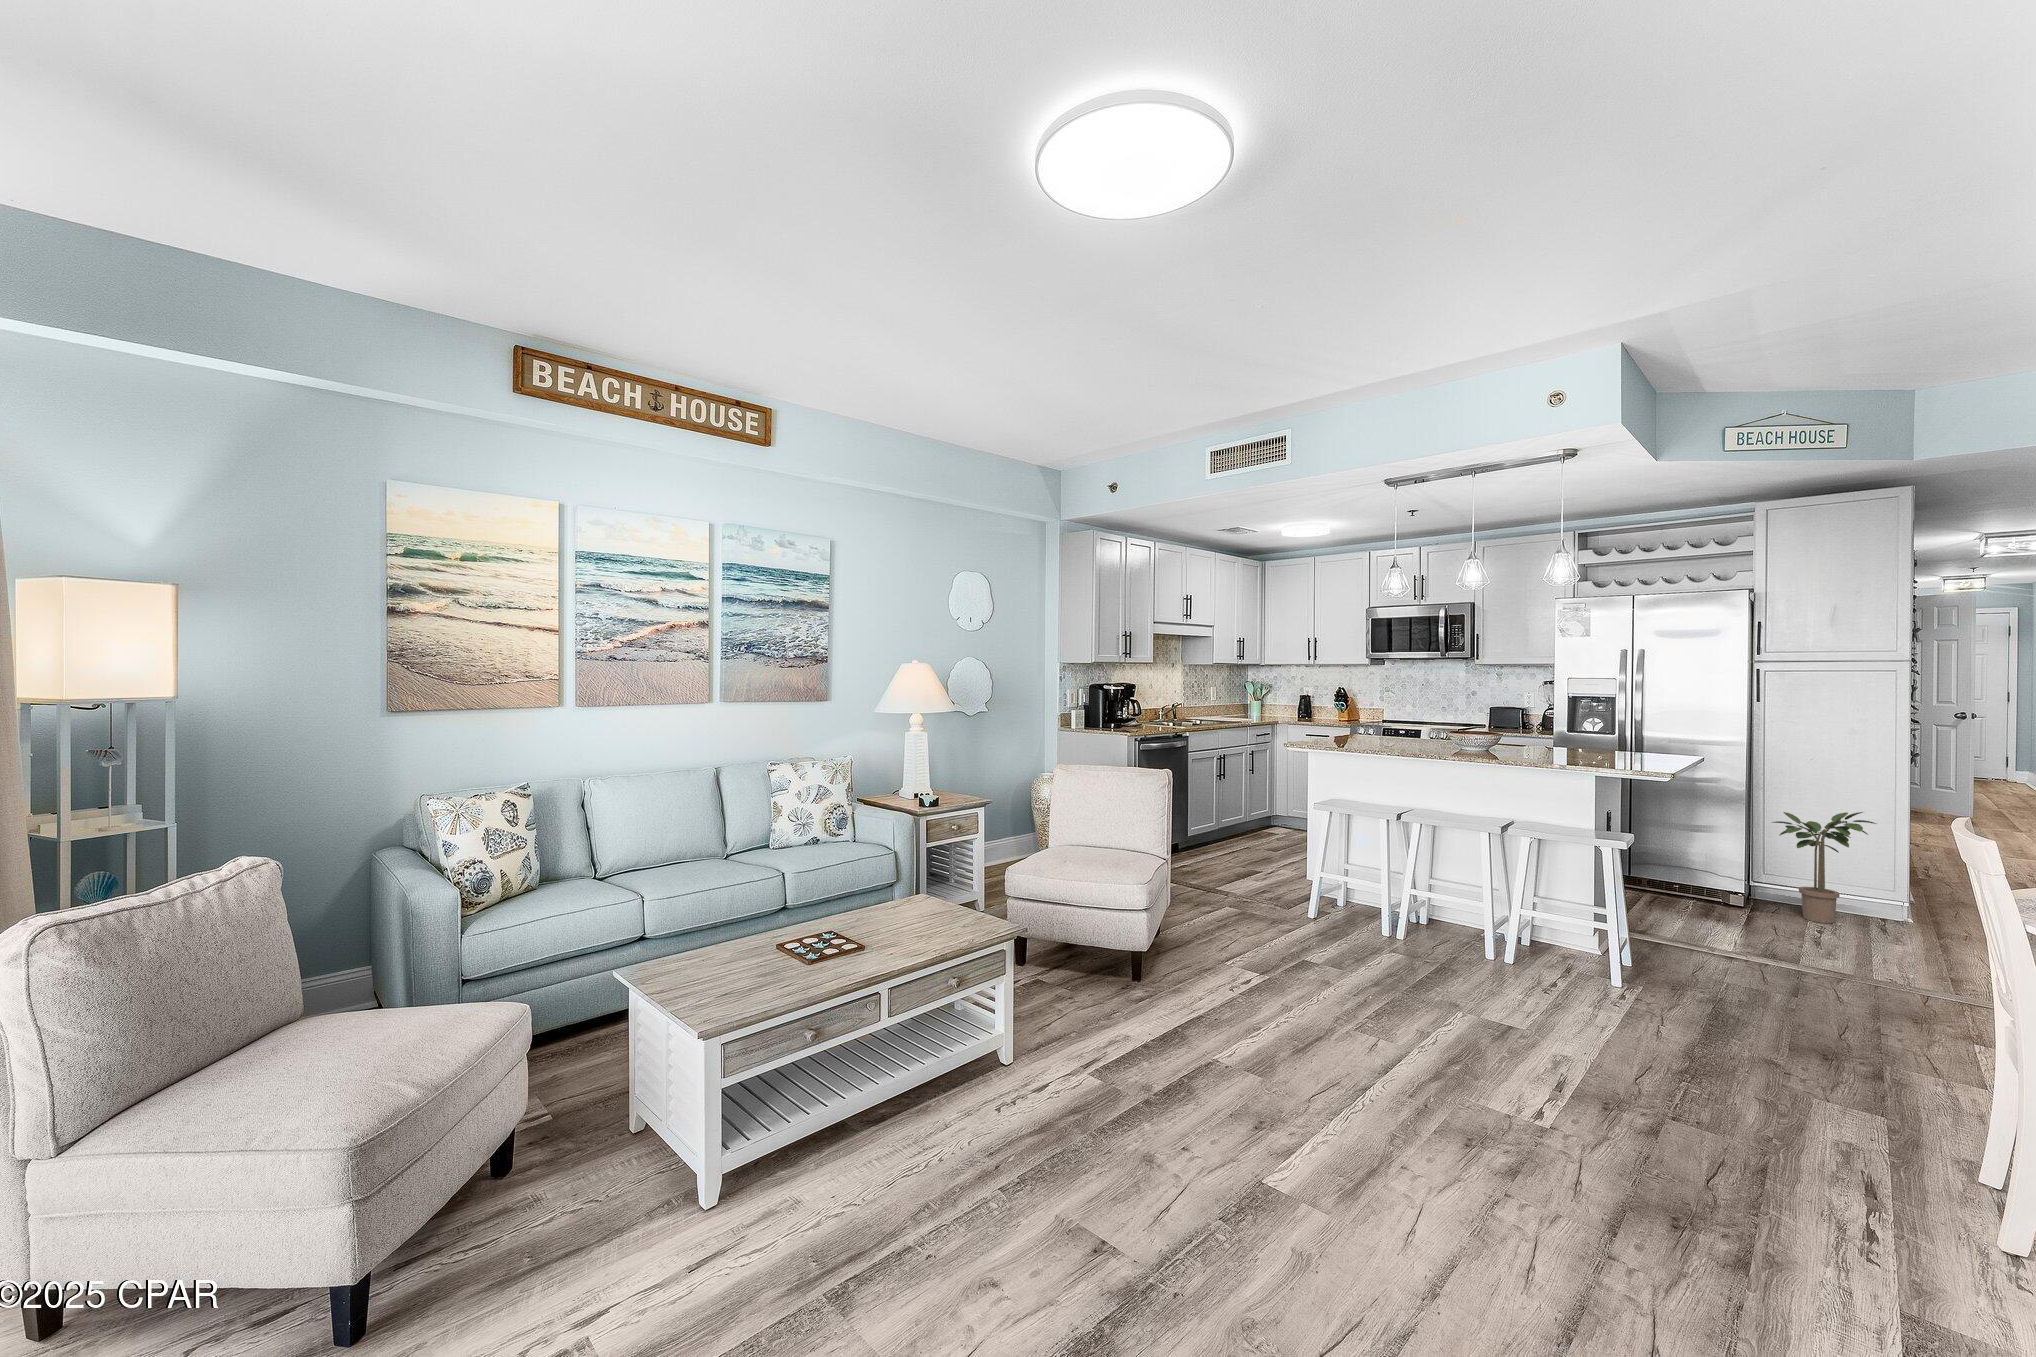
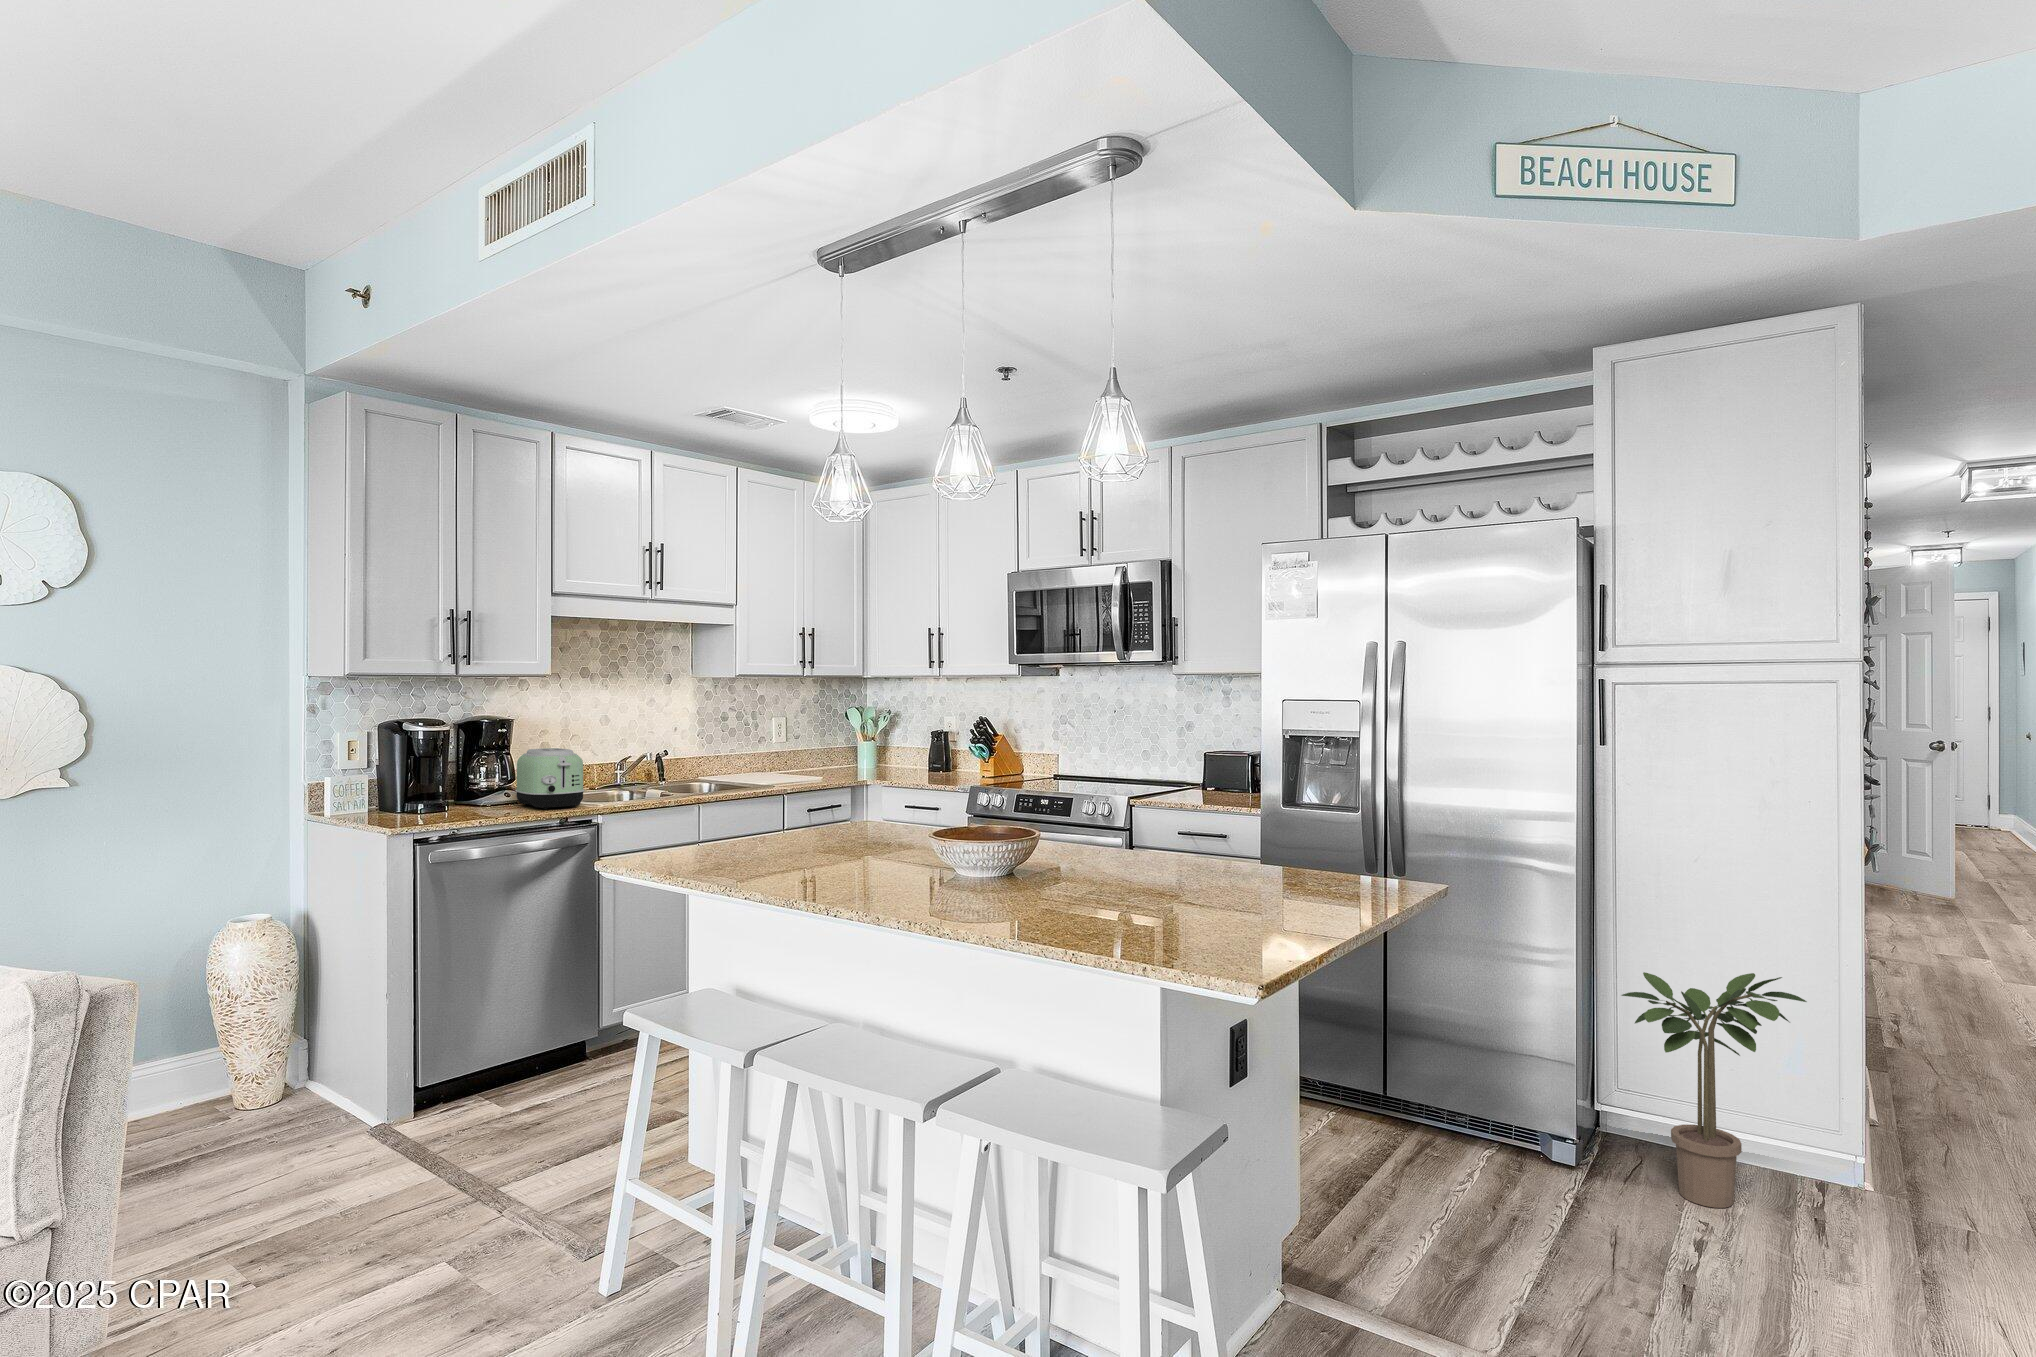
toaster: none [1143,700,1178,729] -> present [515,748,584,809]

